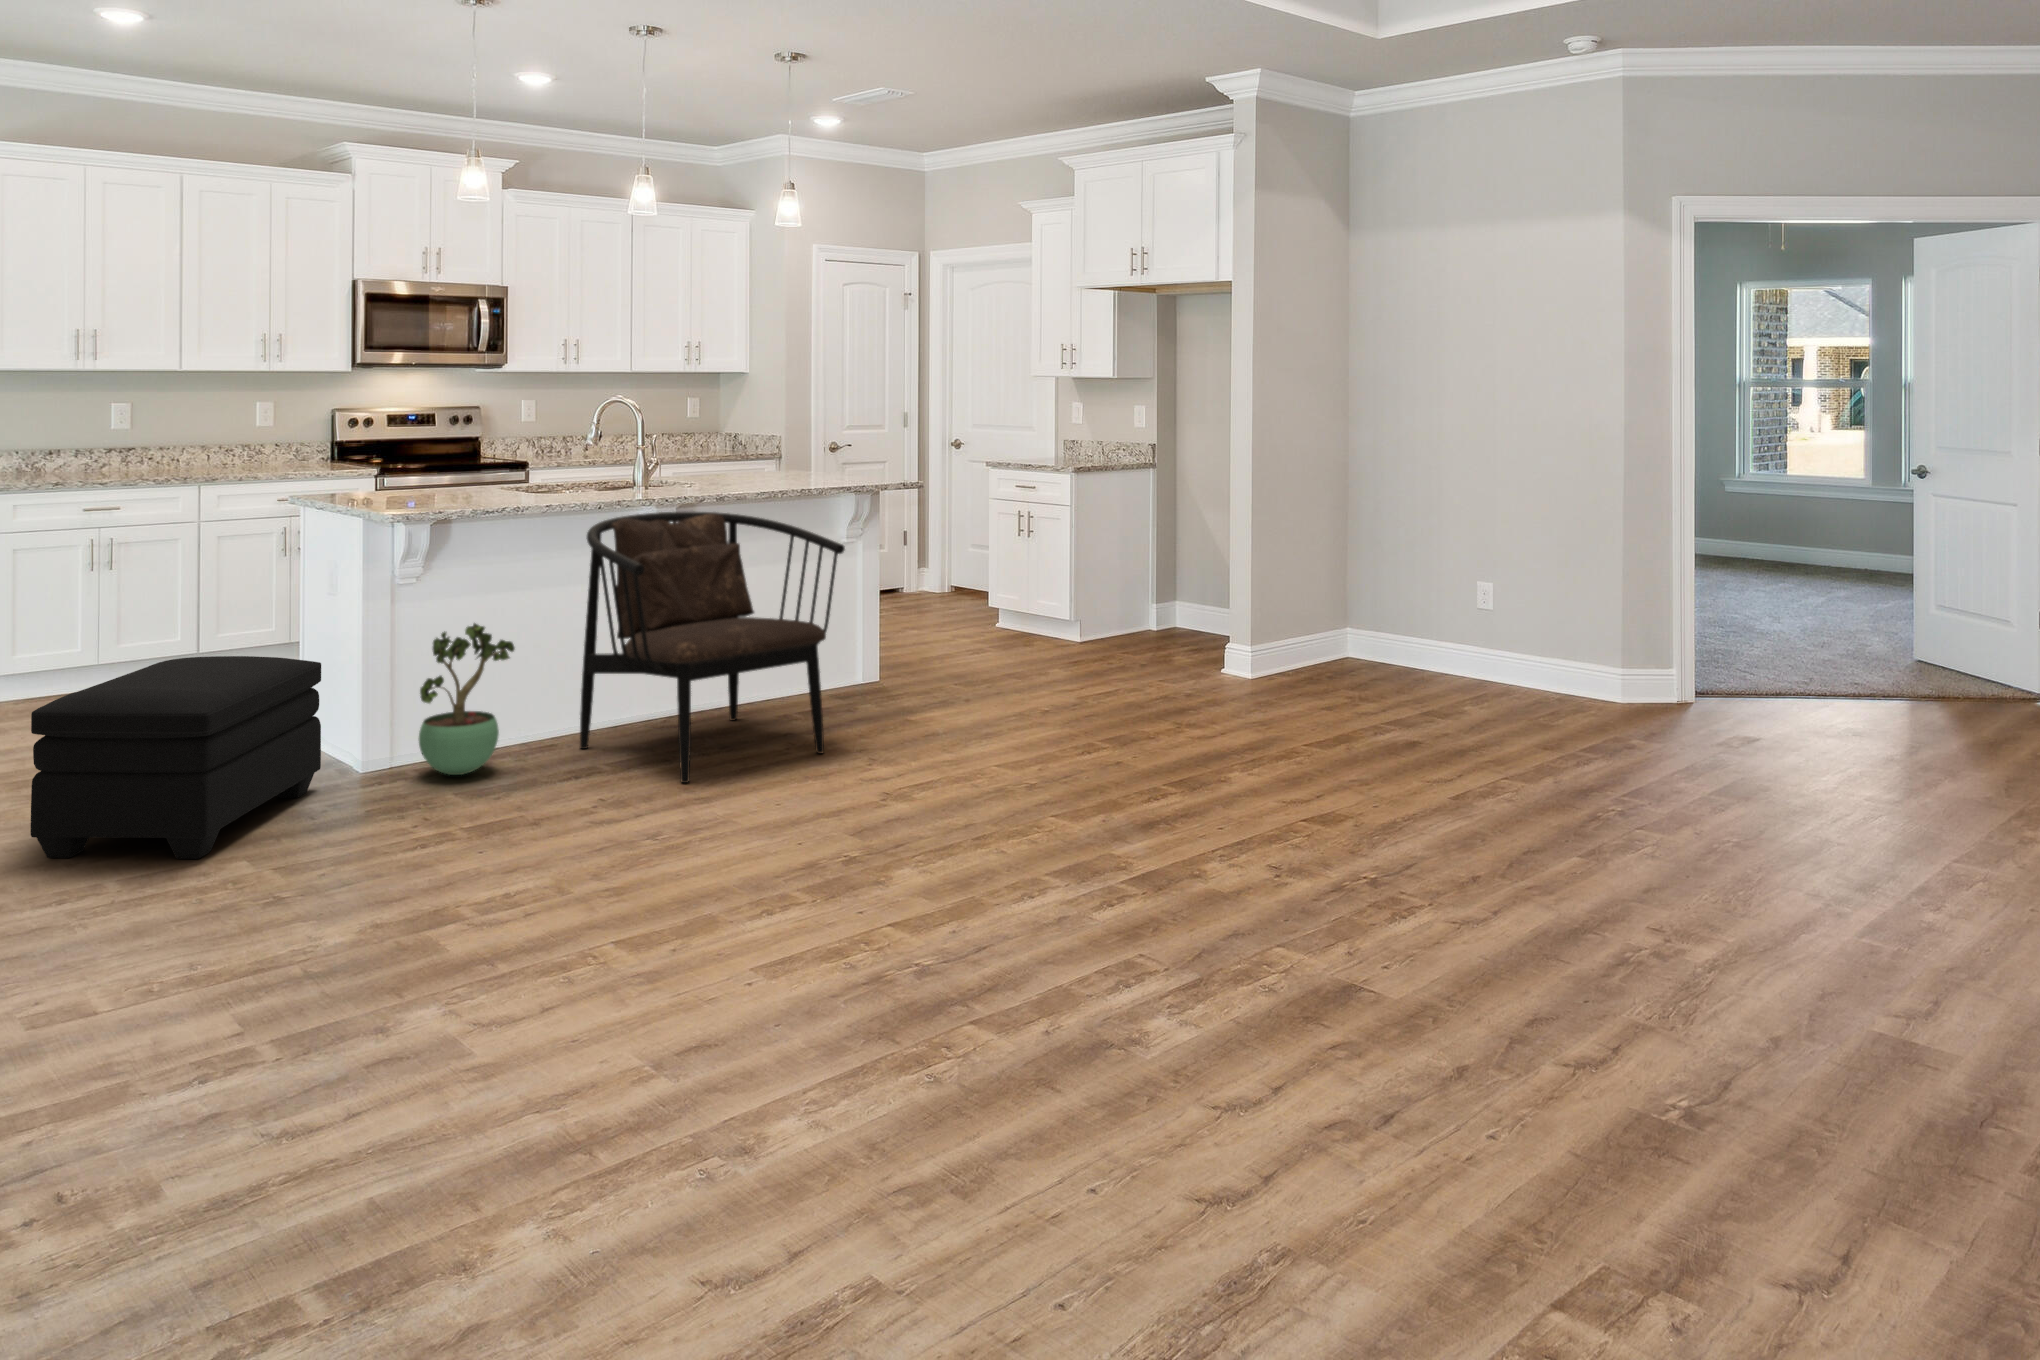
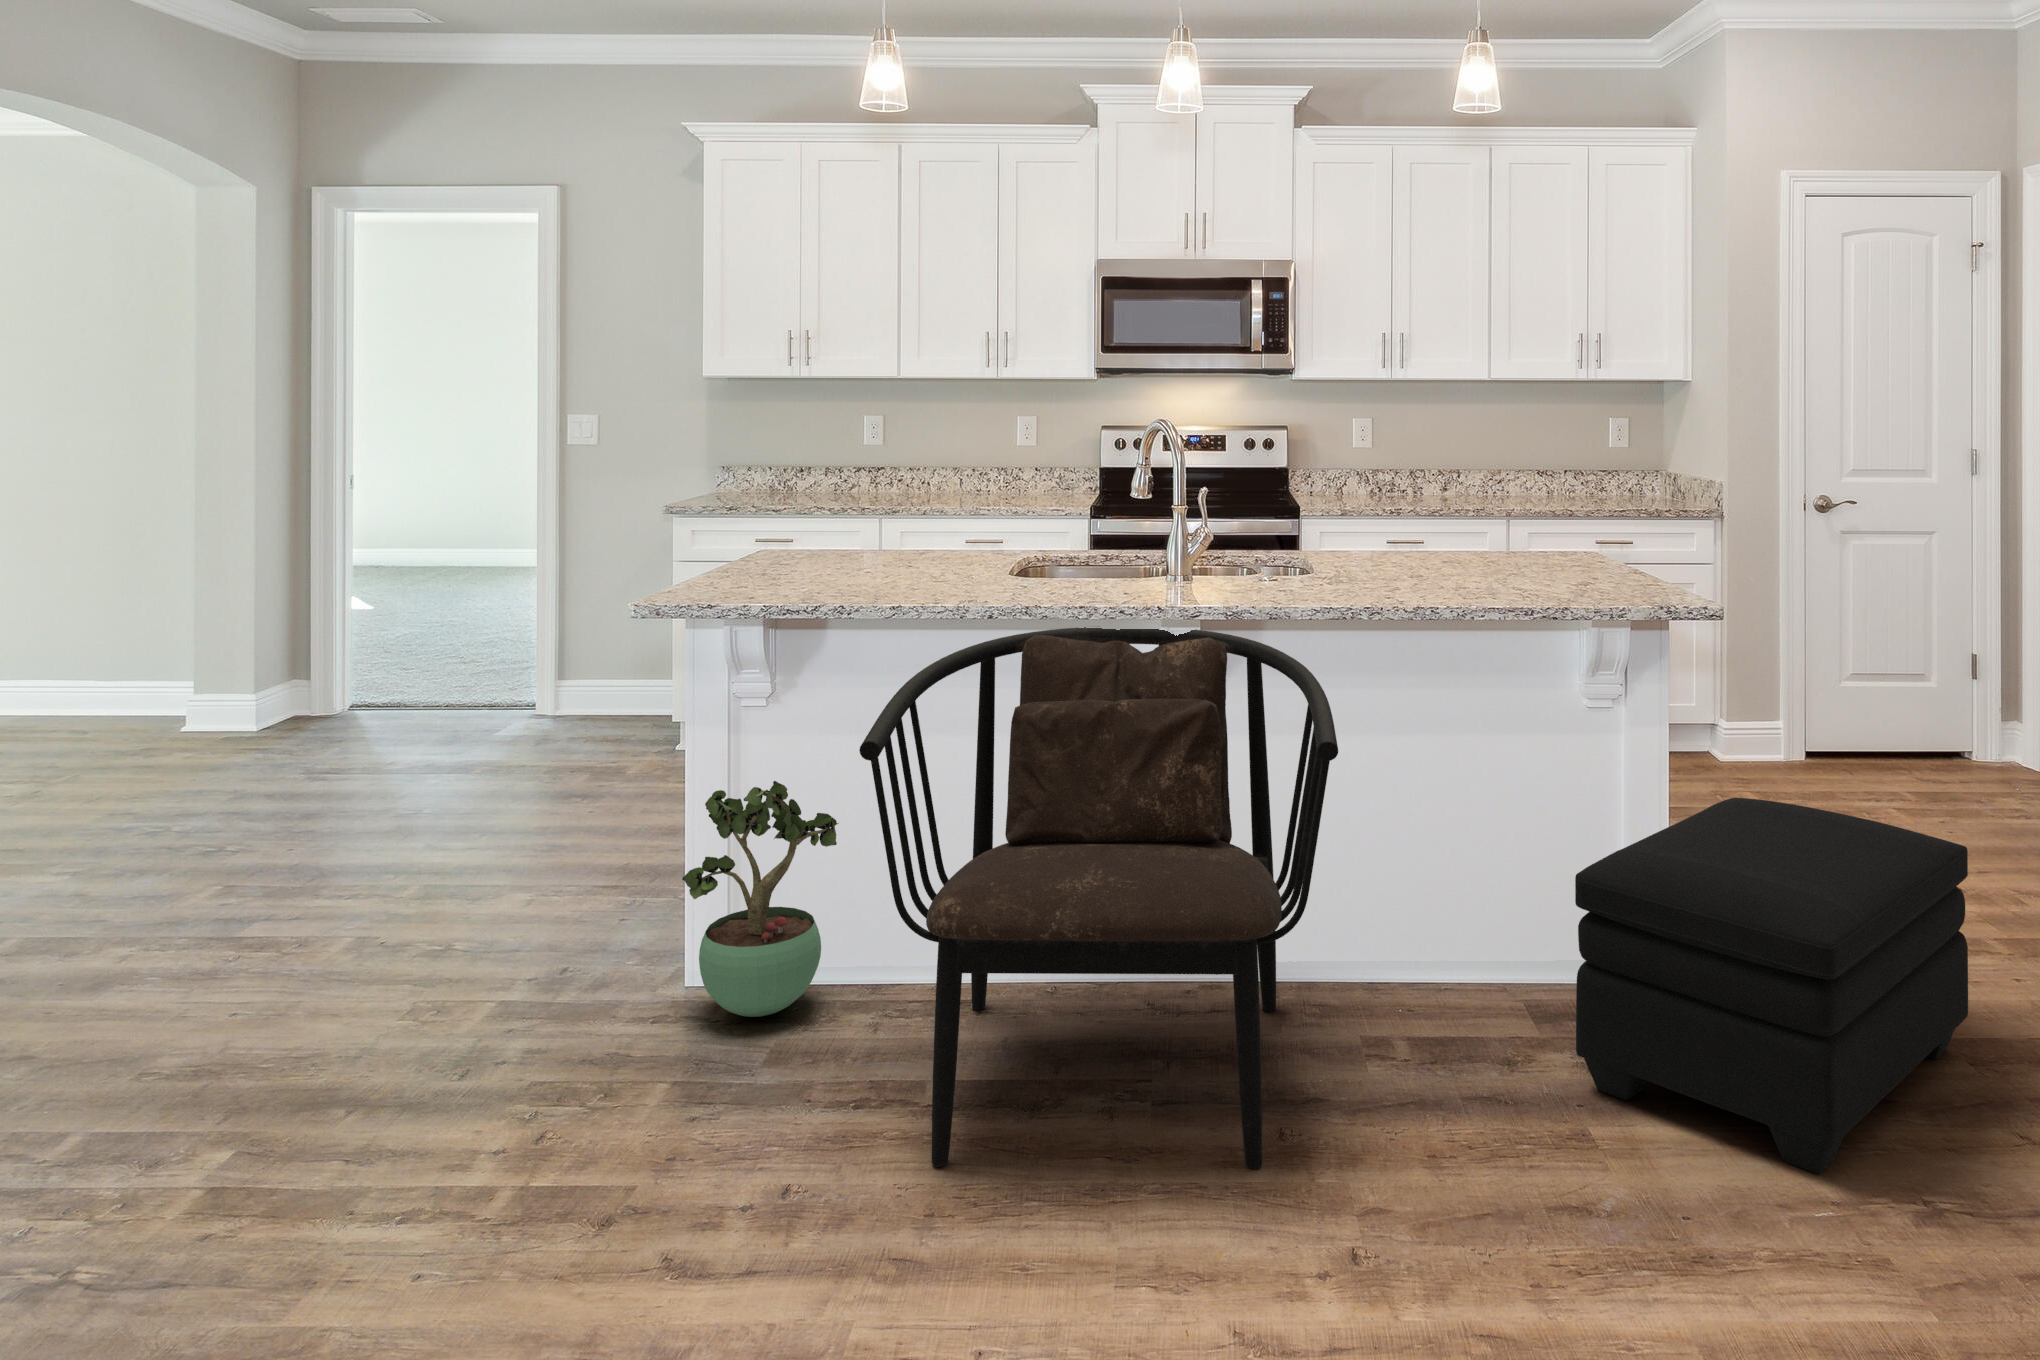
ottoman: present [30,656,321,859] -> present [1575,798,1968,1174]

